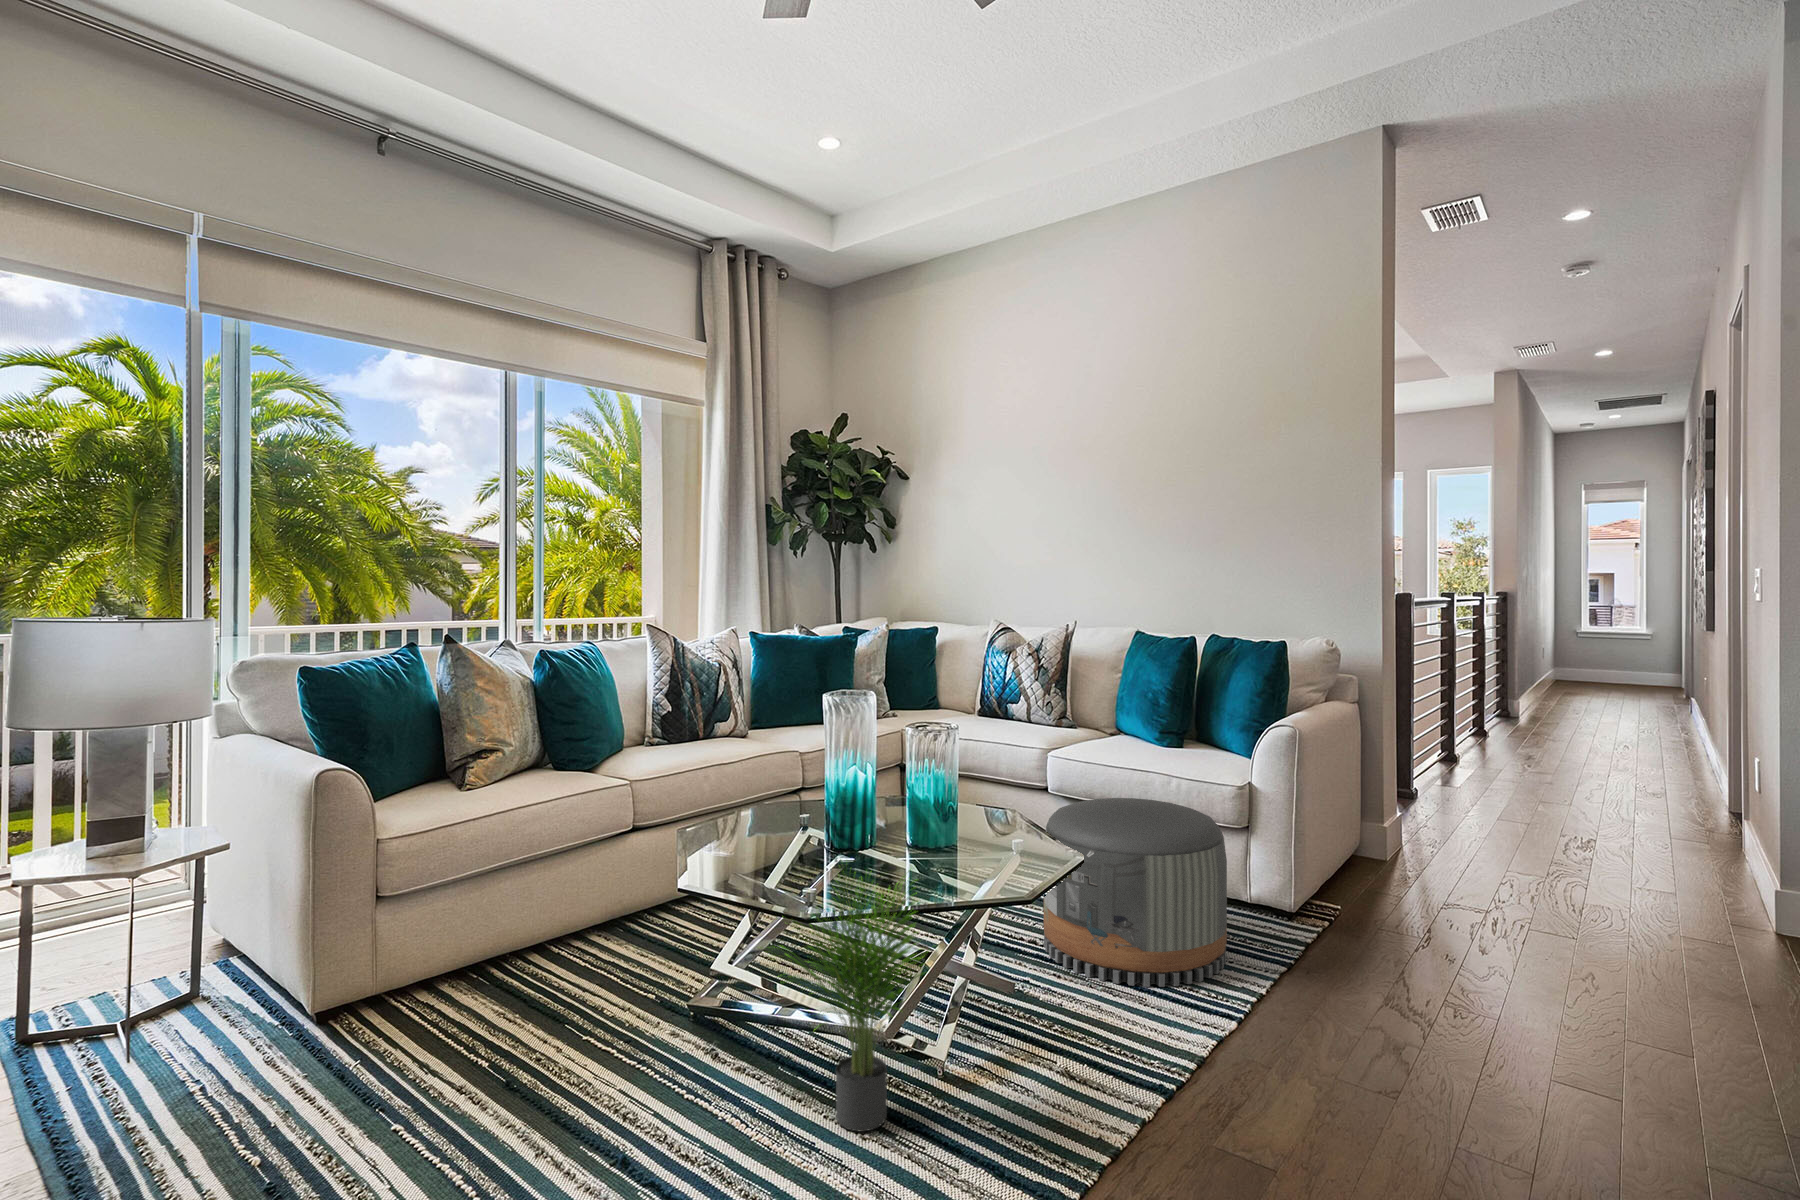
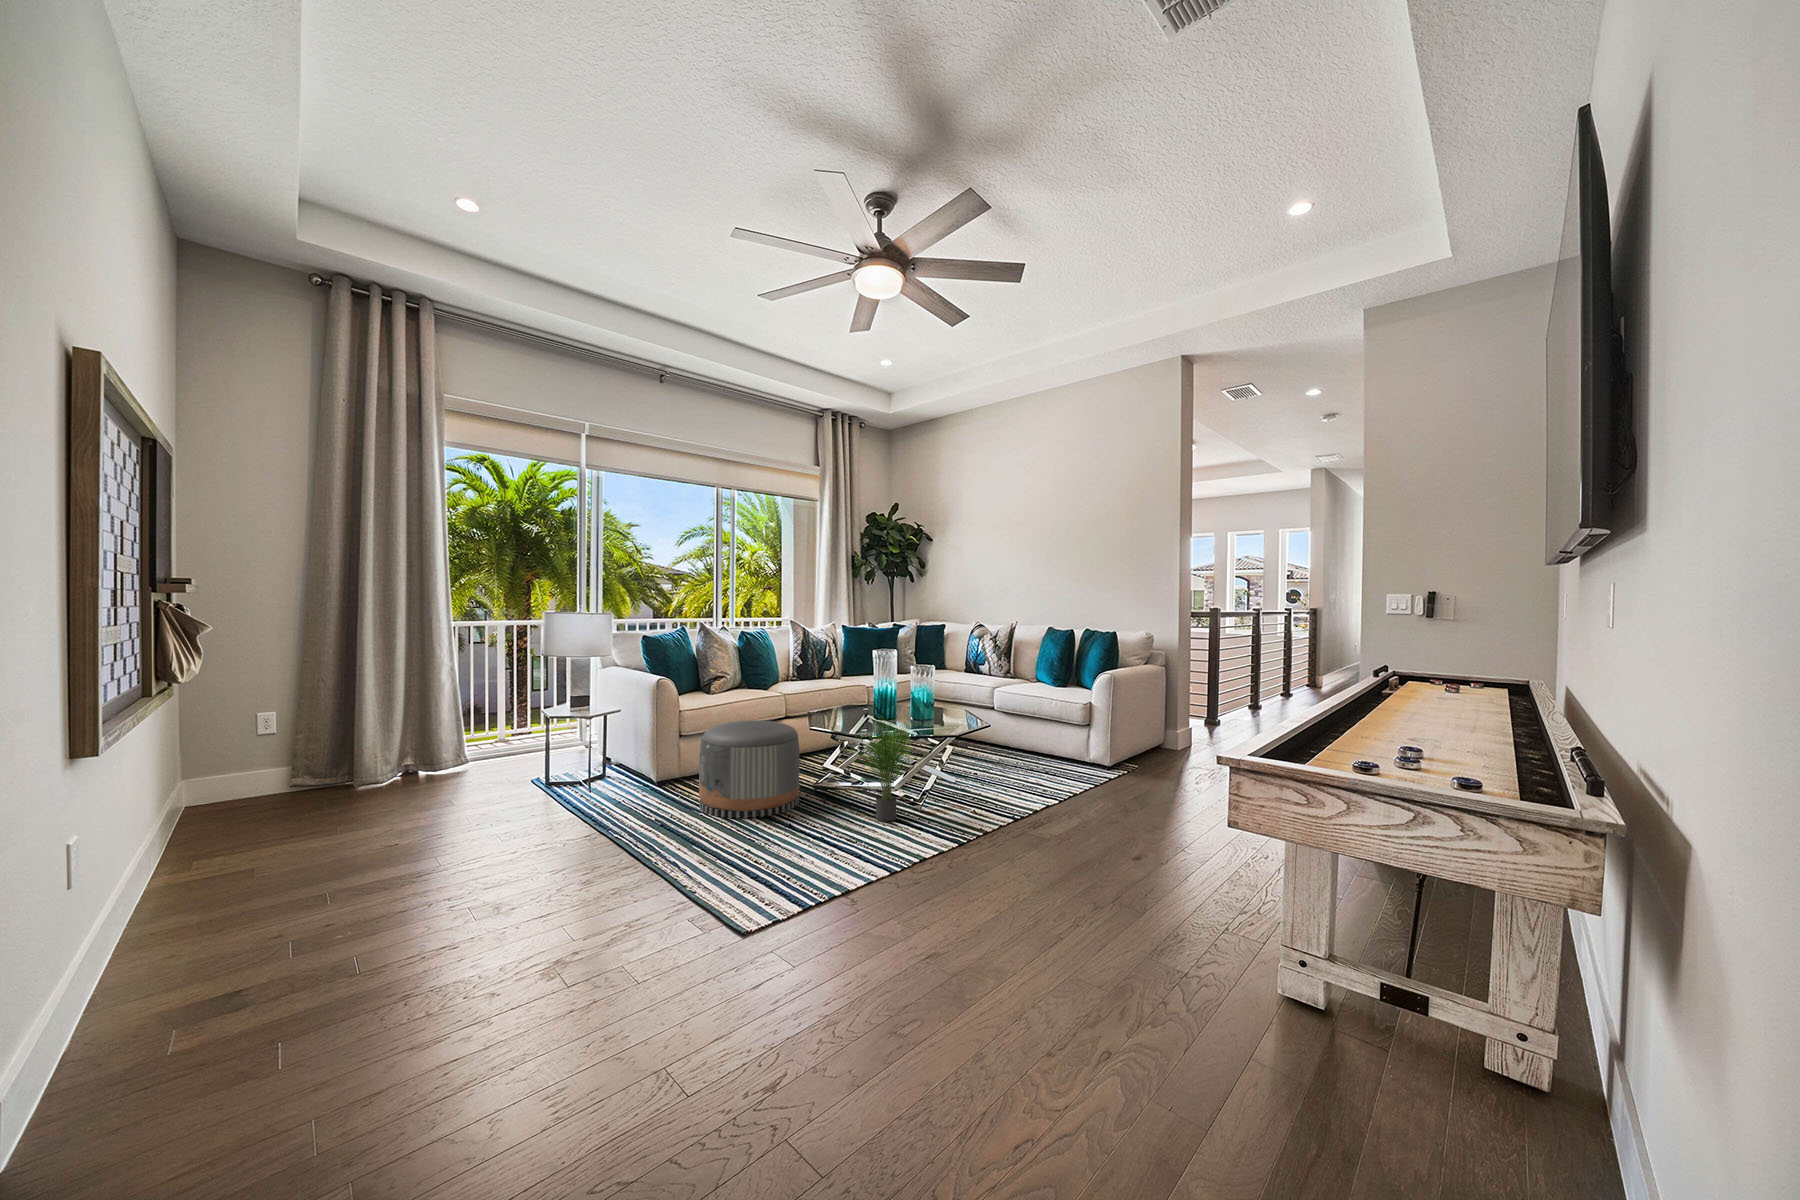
pouf: present [1044,798,1227,987] -> present [699,720,799,818]

